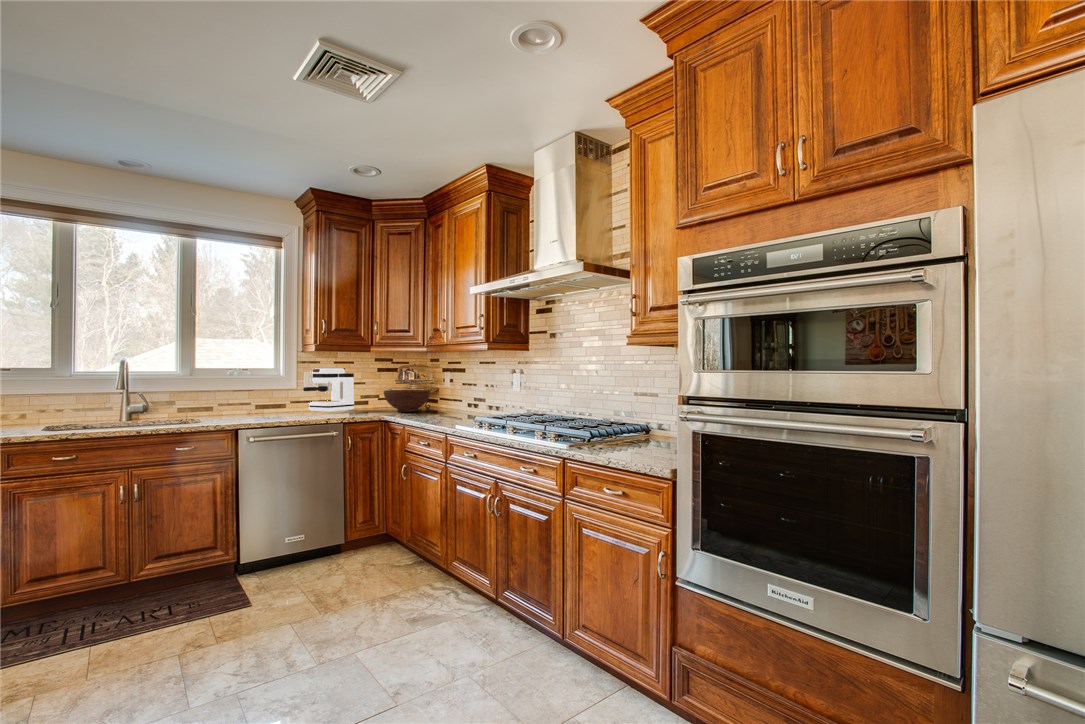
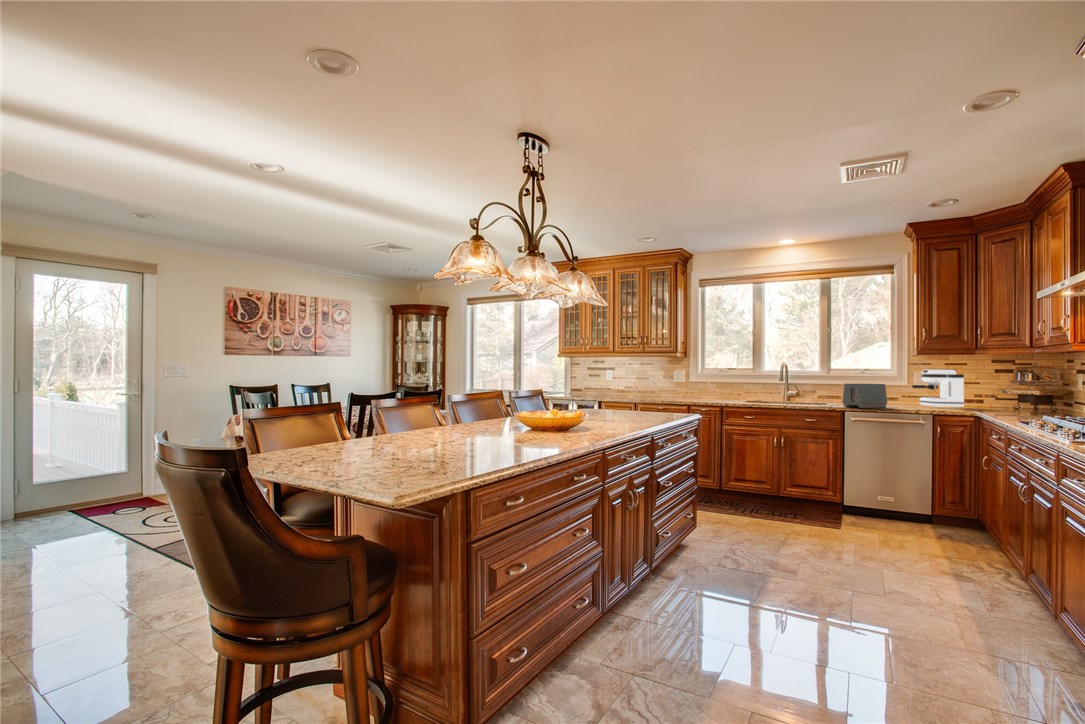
toaster: none [233,388,286,423] -> present [842,383,887,408]
fruit bowl: present [384,390,430,412] -> none [992,391,1052,414]

